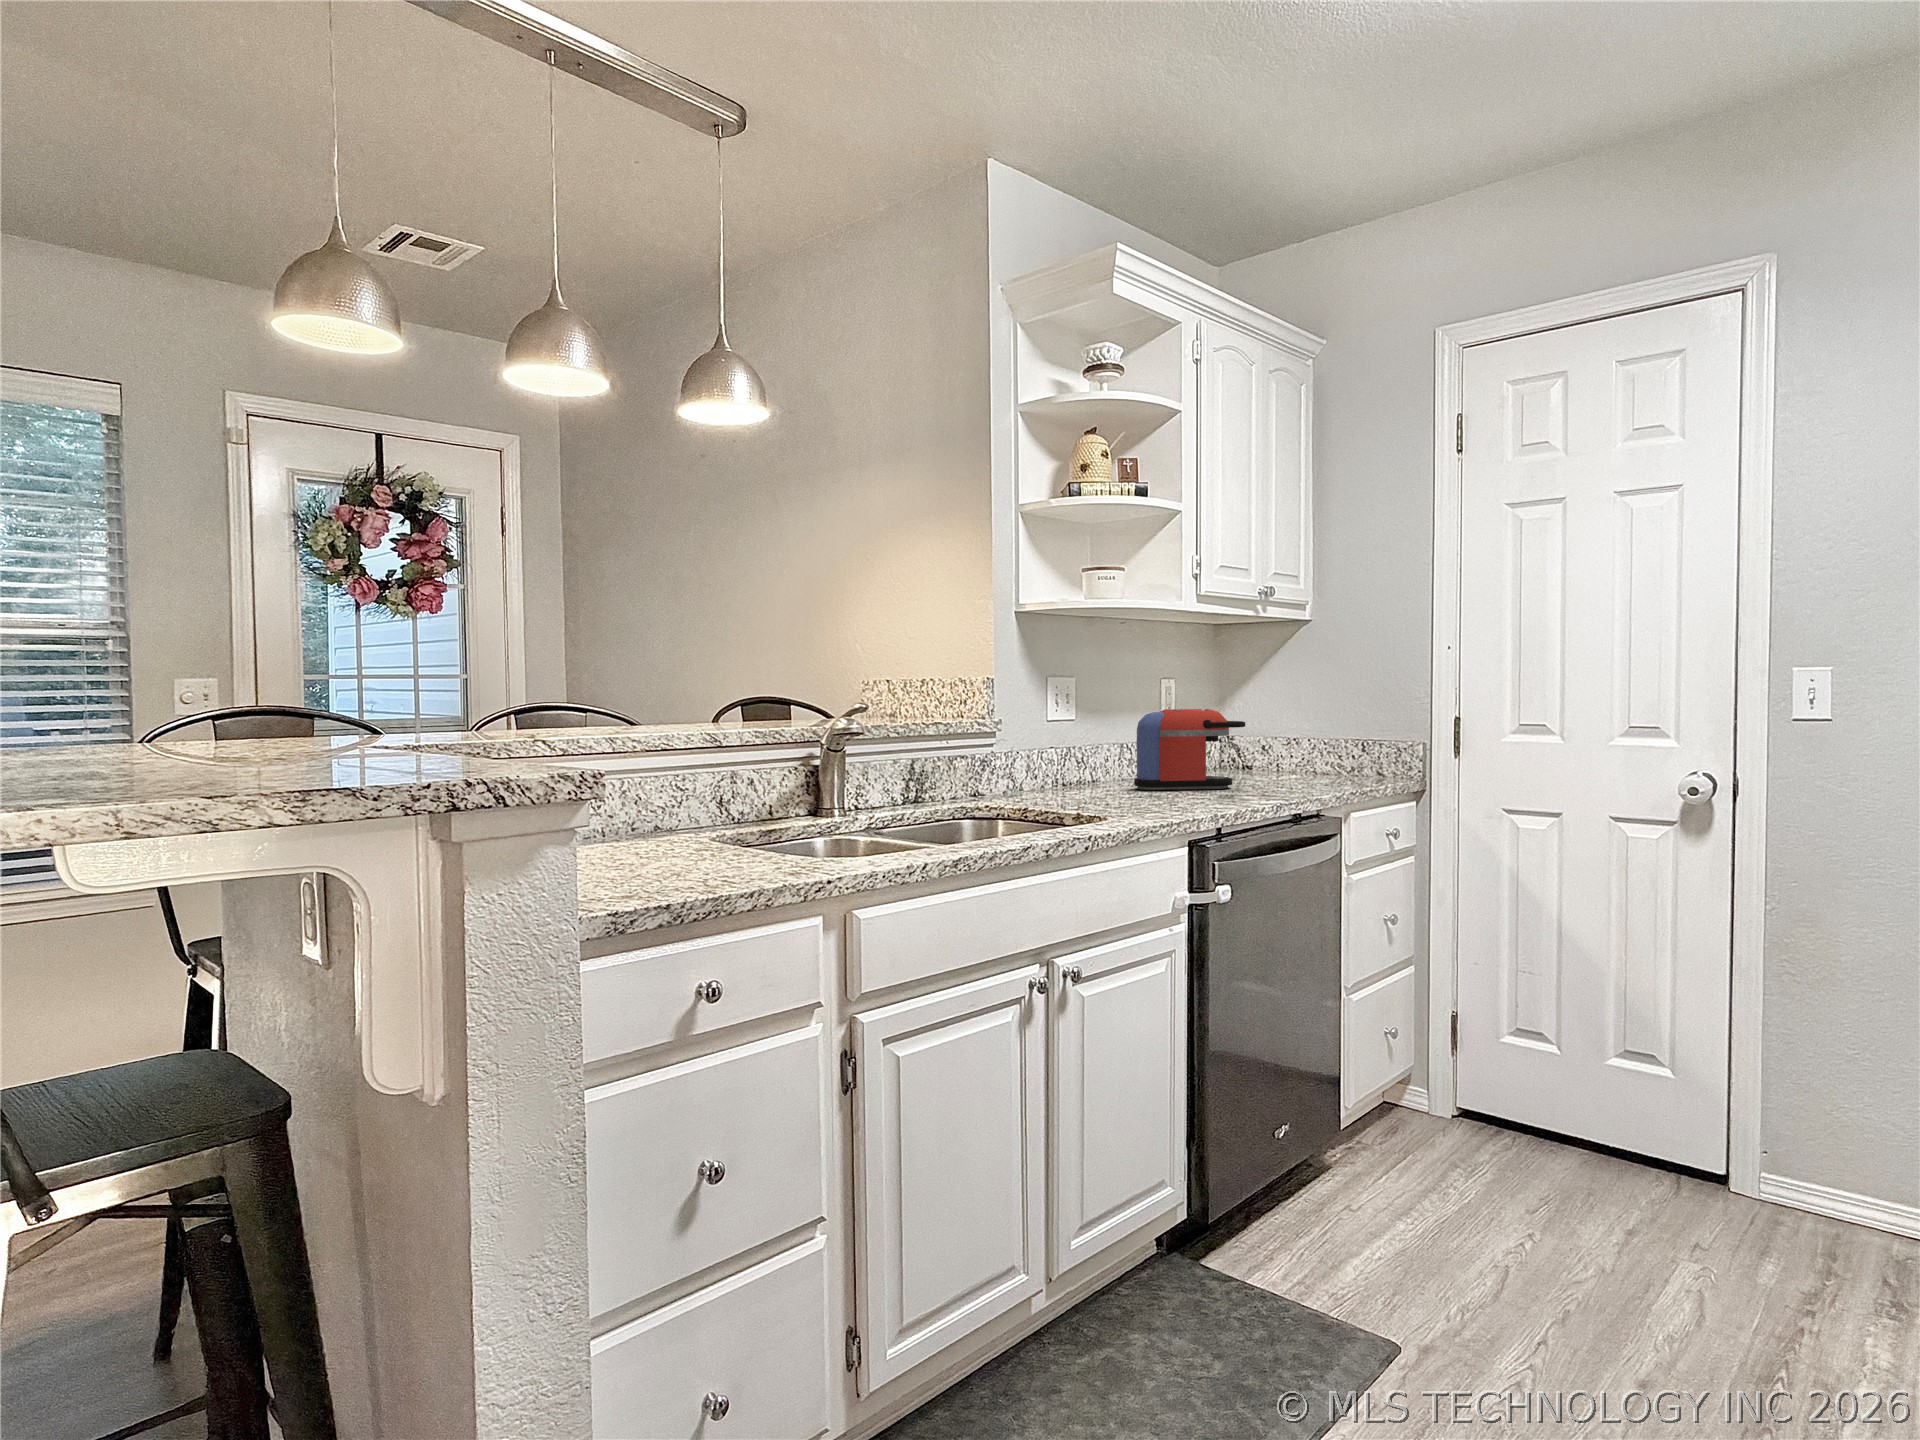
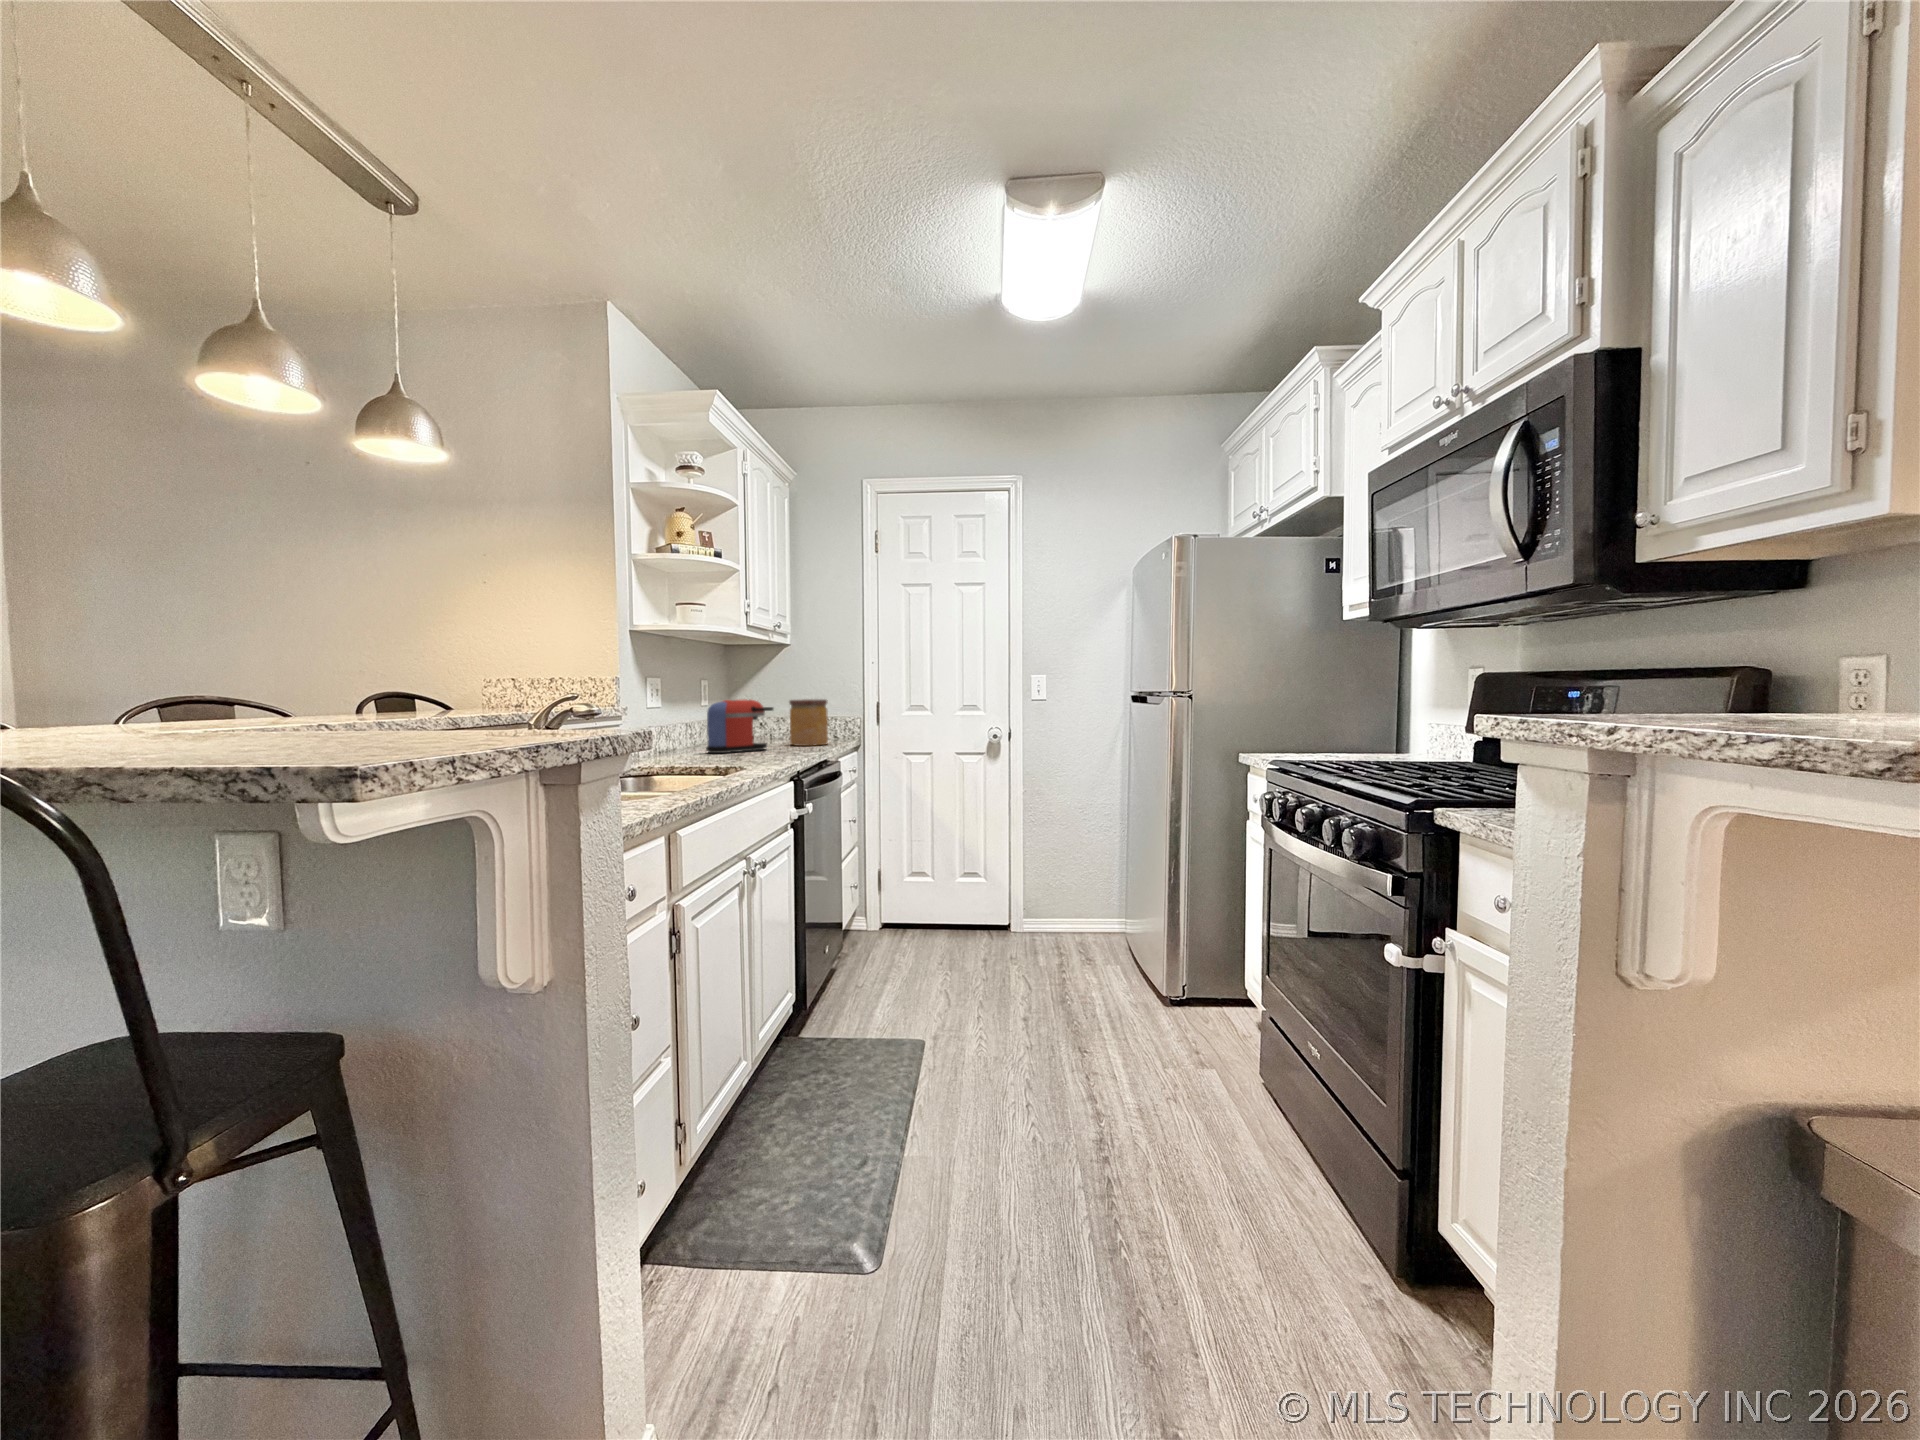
jar: none [1285,709,1350,786] -> present [789,699,828,746]

